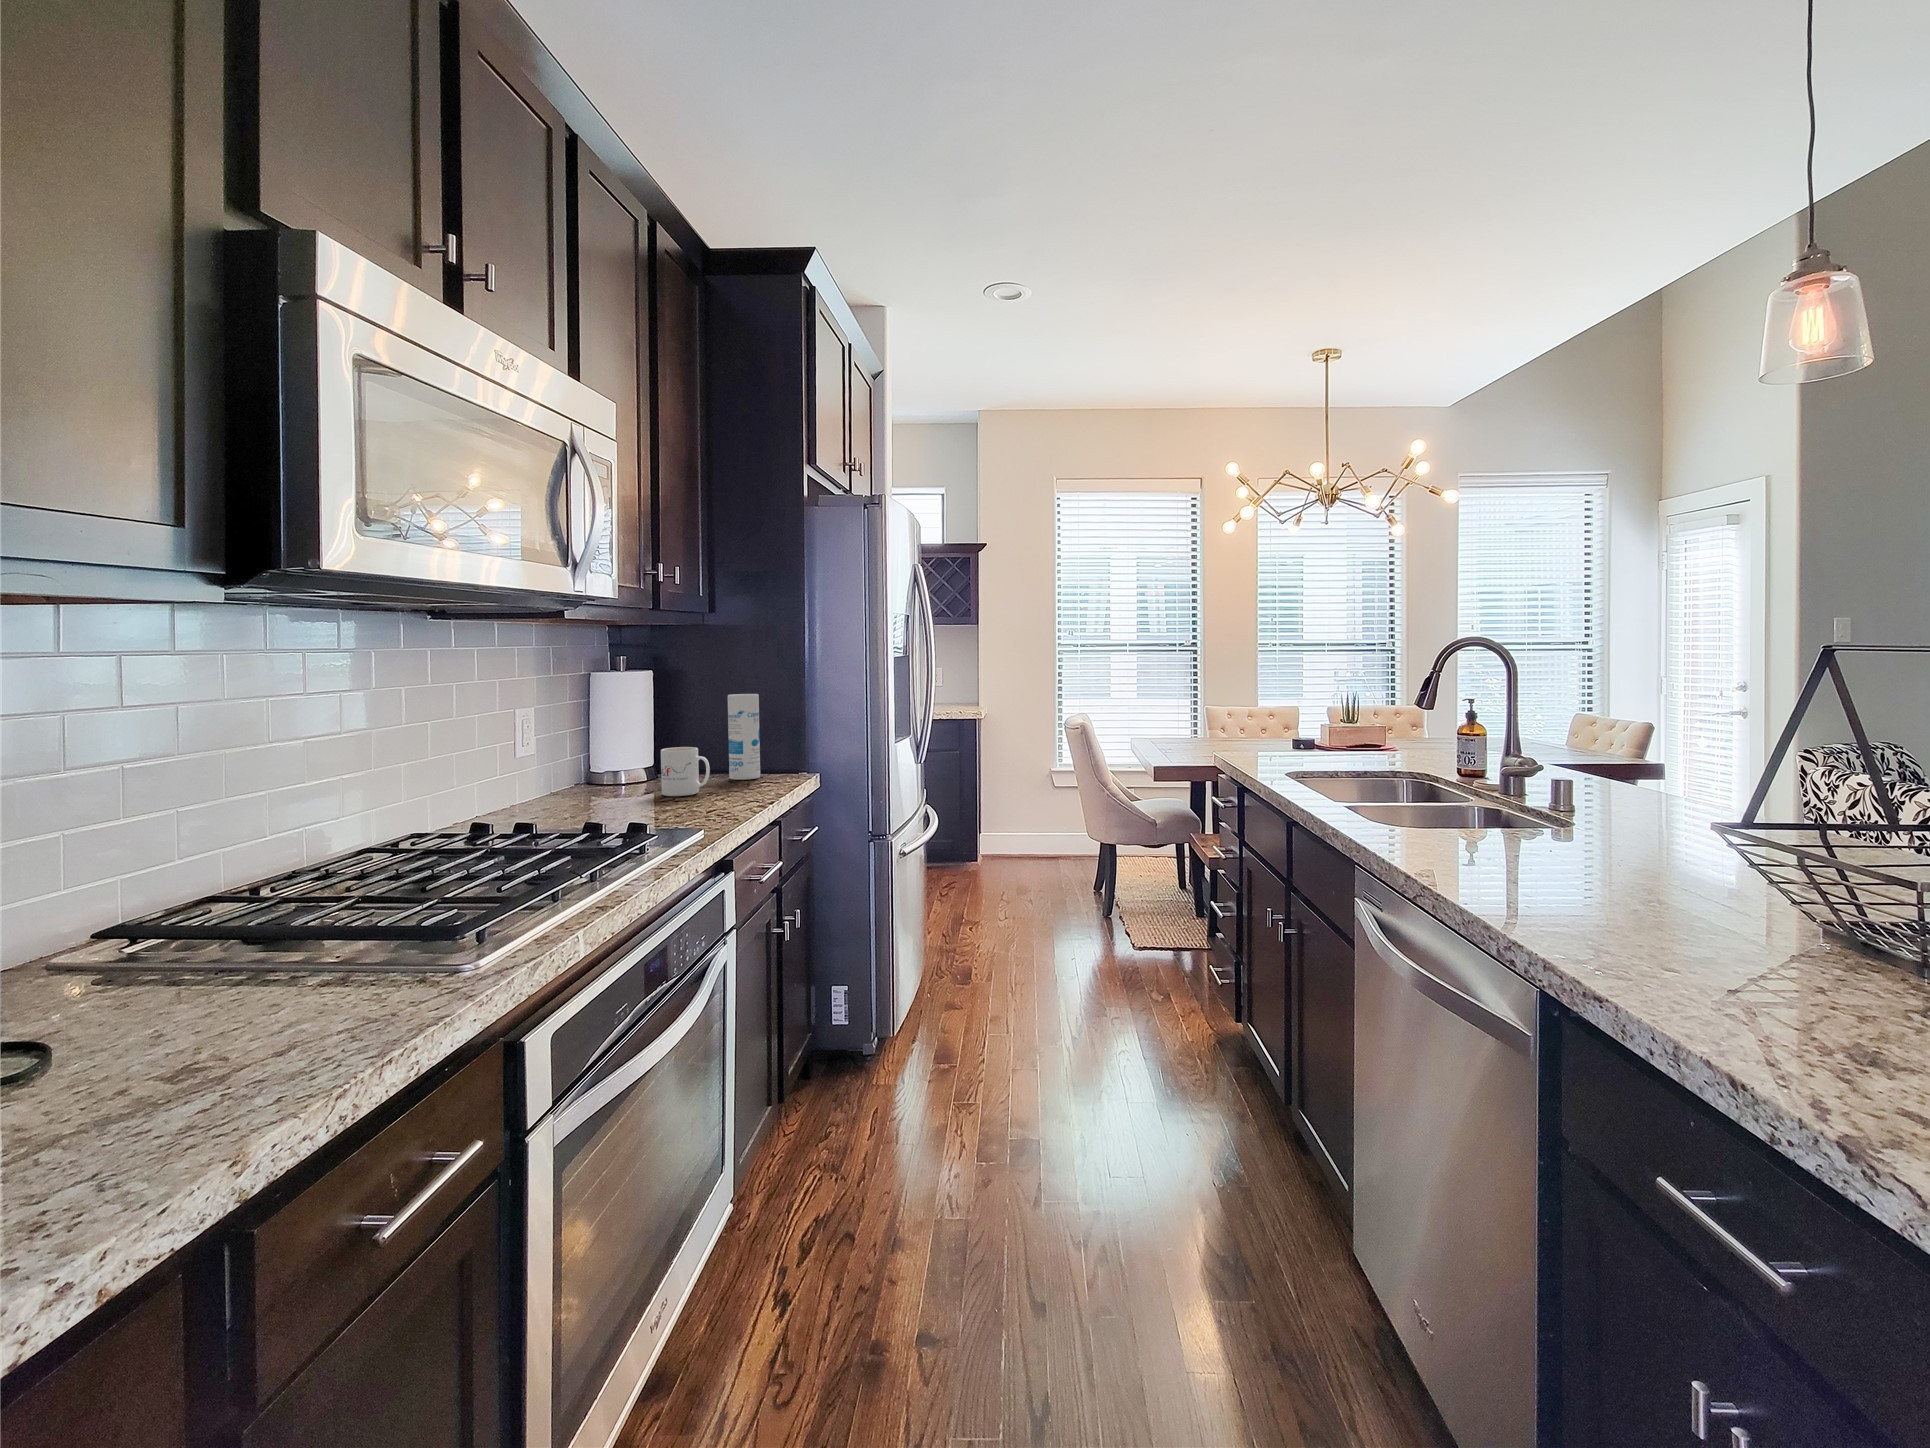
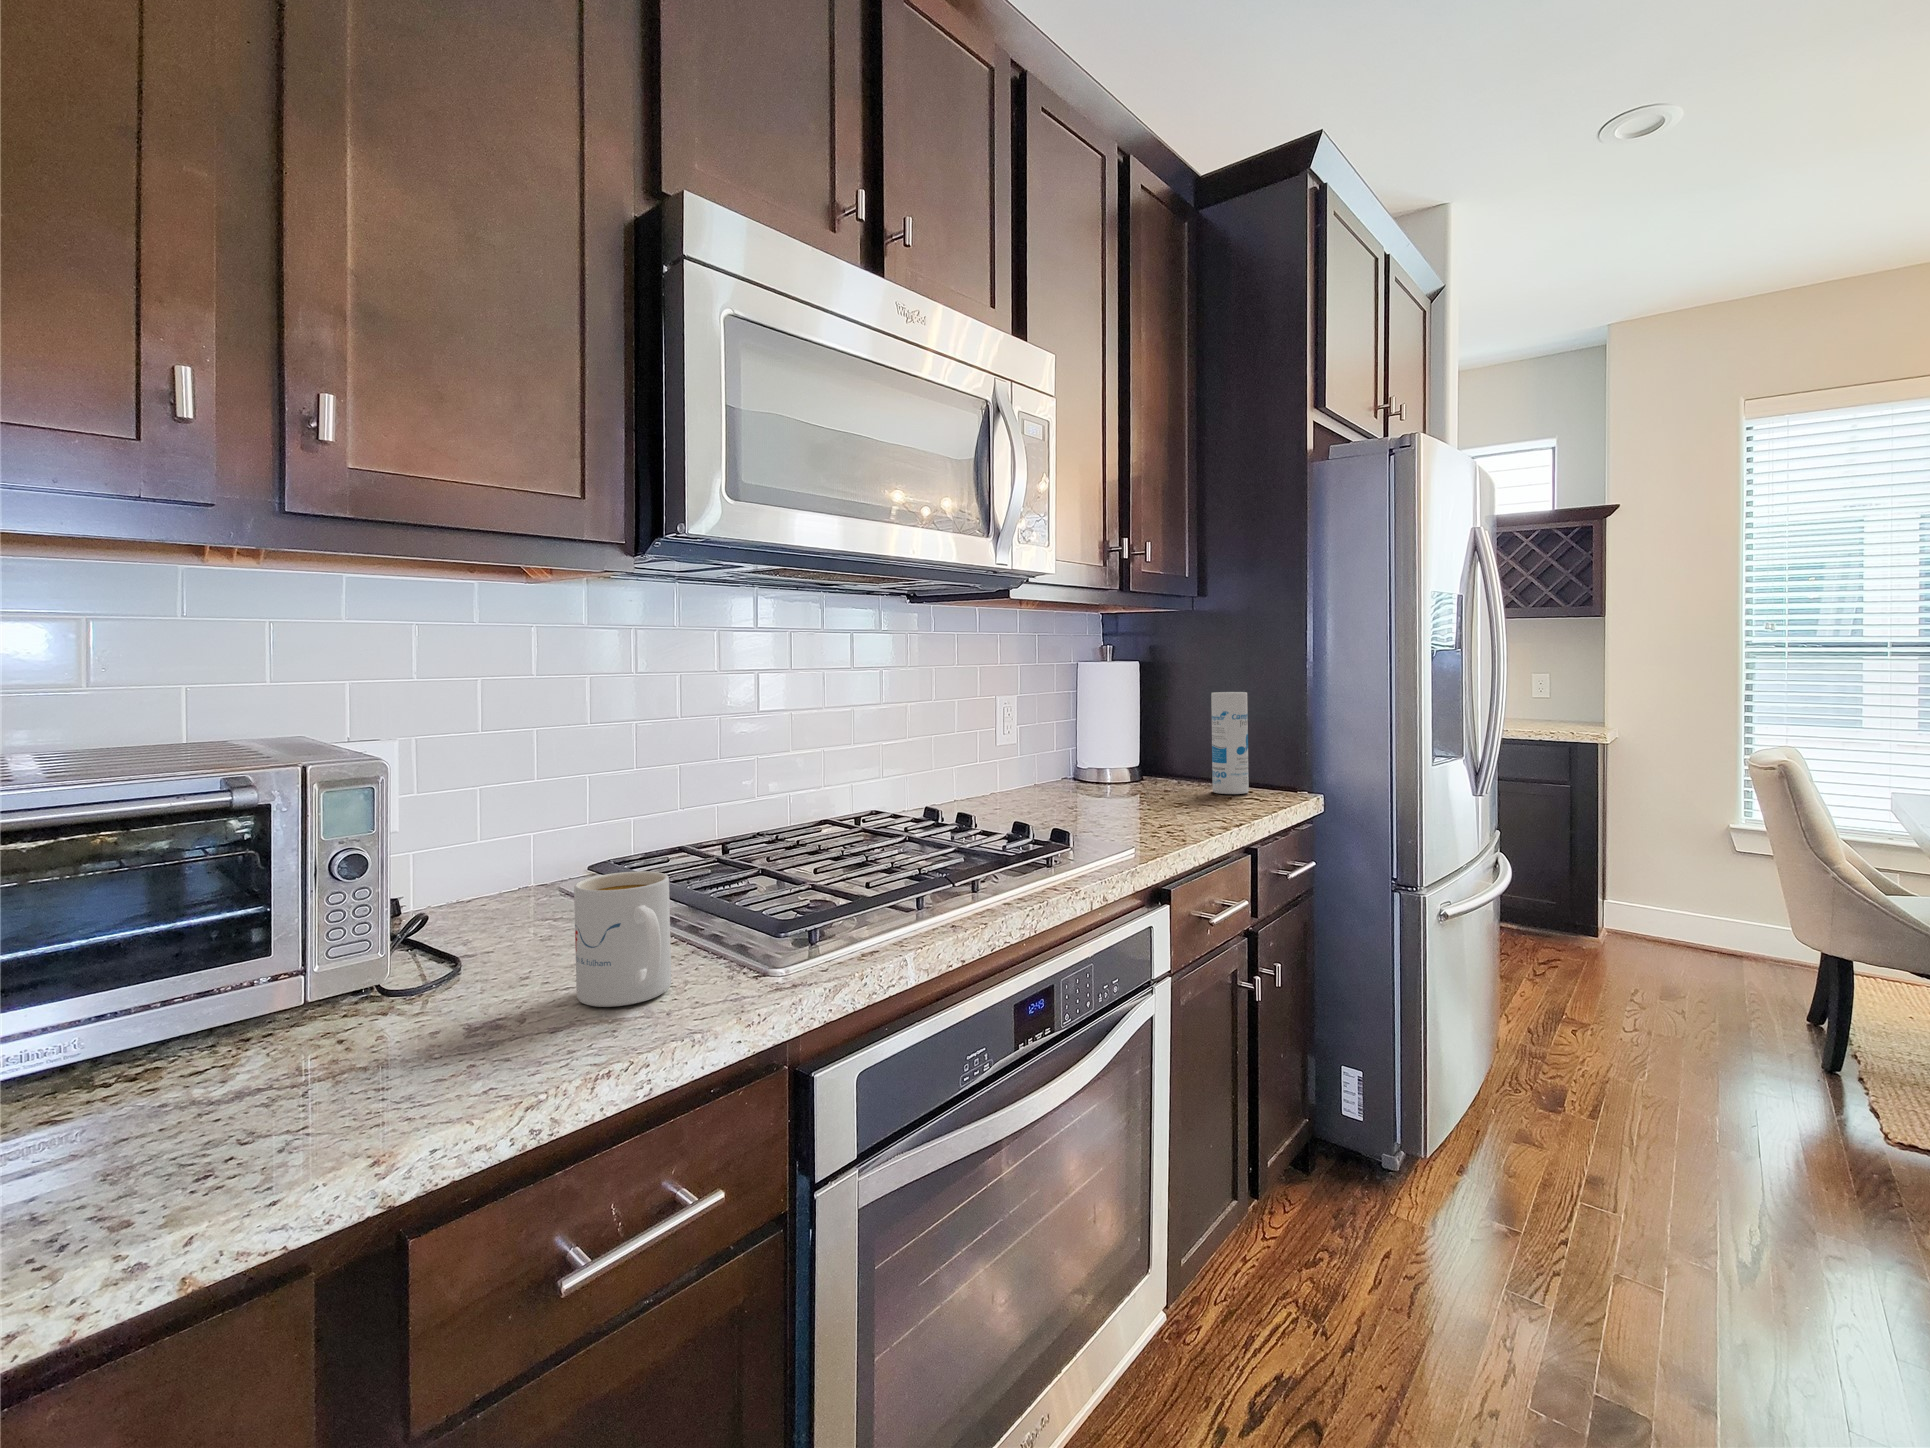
mug: present [661,747,710,796] -> present [574,871,671,1007]

